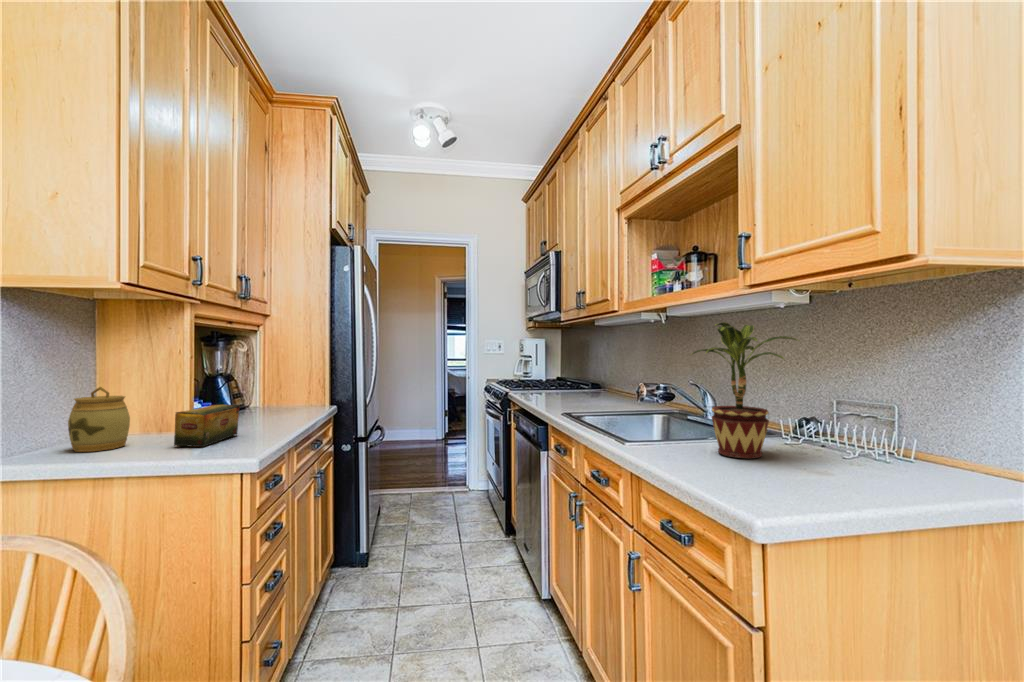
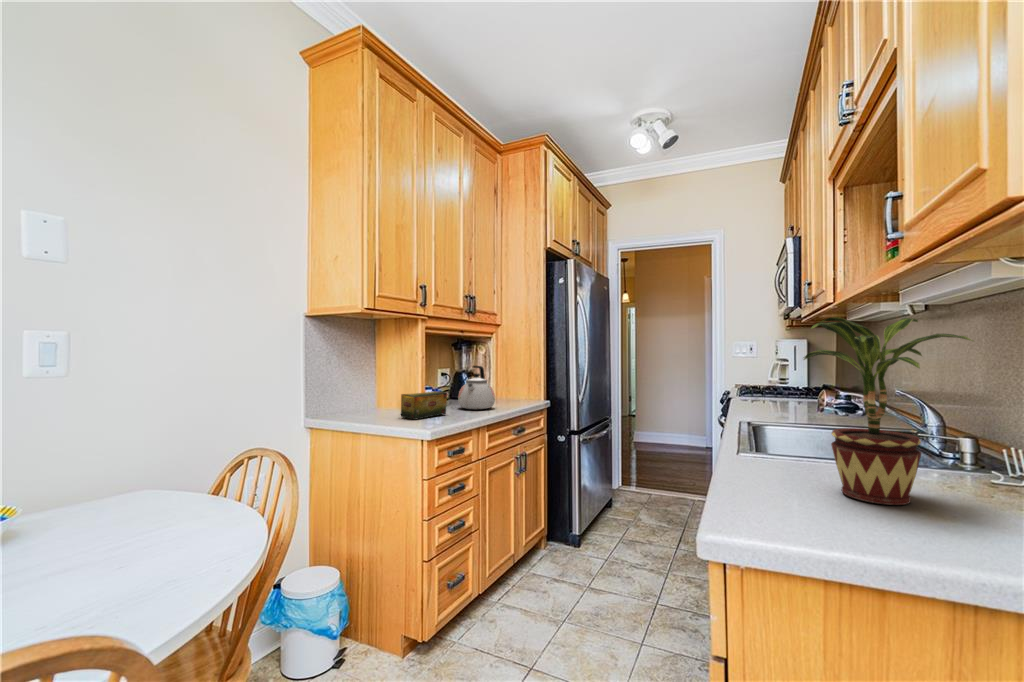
kettle: none [236,368,290,425] -> present [458,366,495,410]
jar: present [68,387,130,452] -> none [354,375,385,416]

